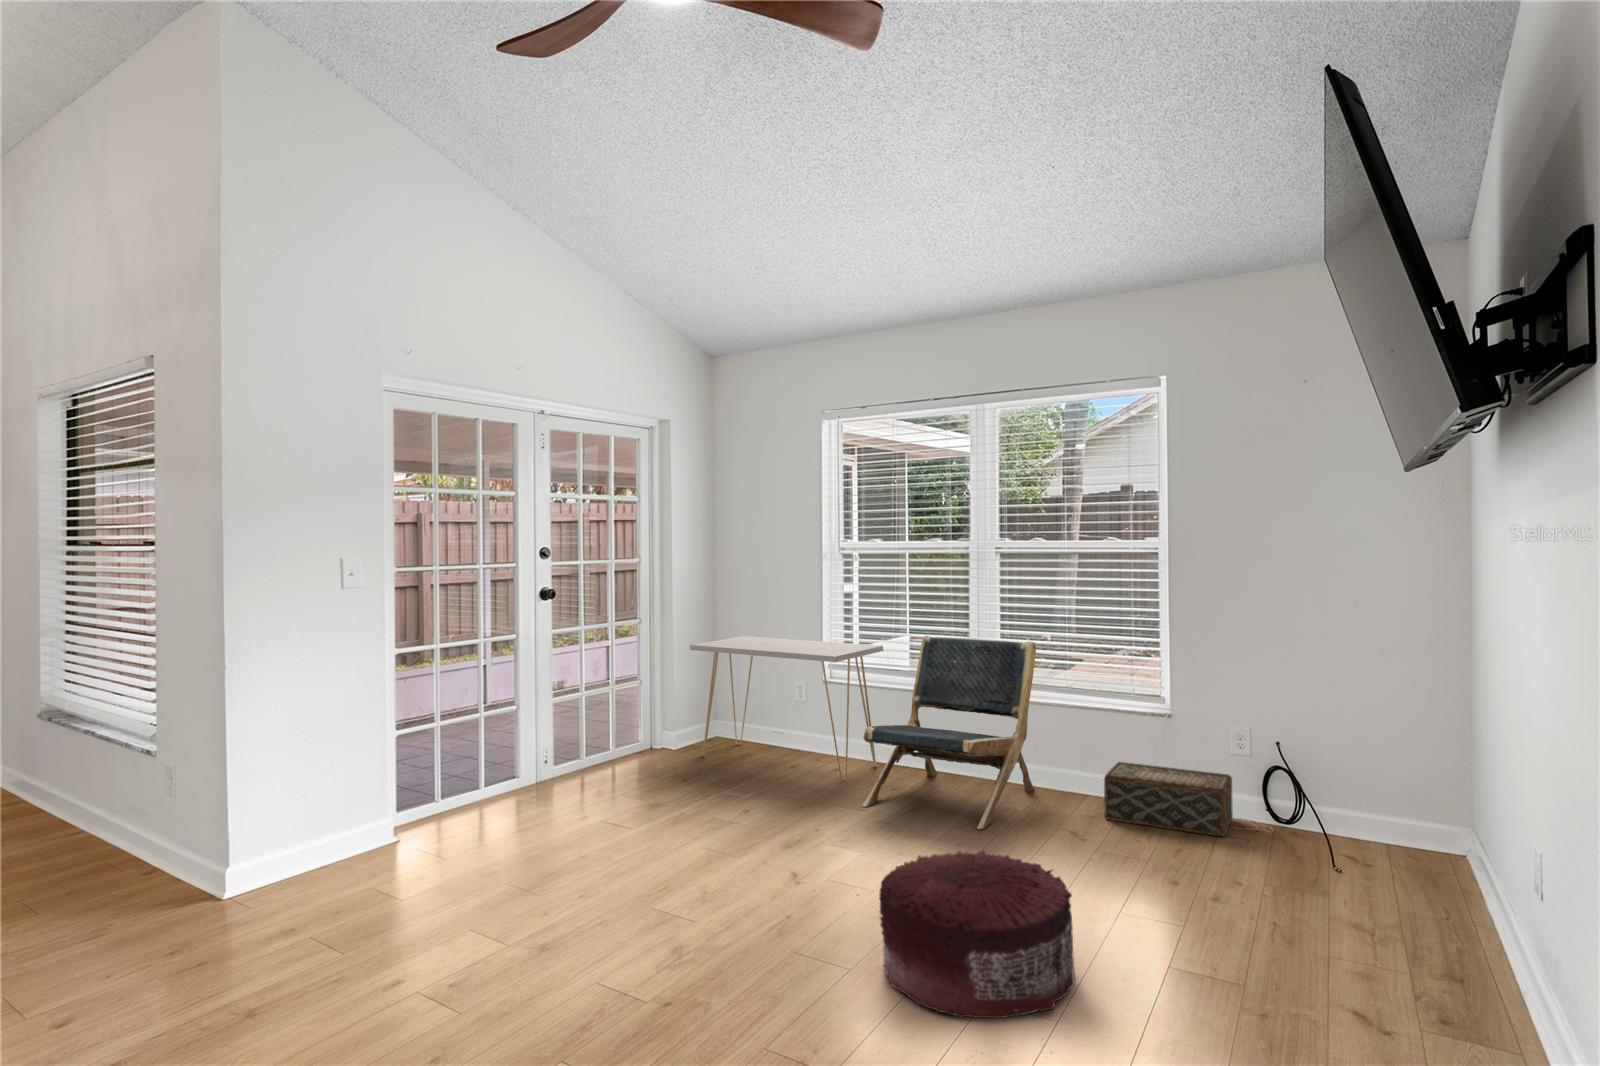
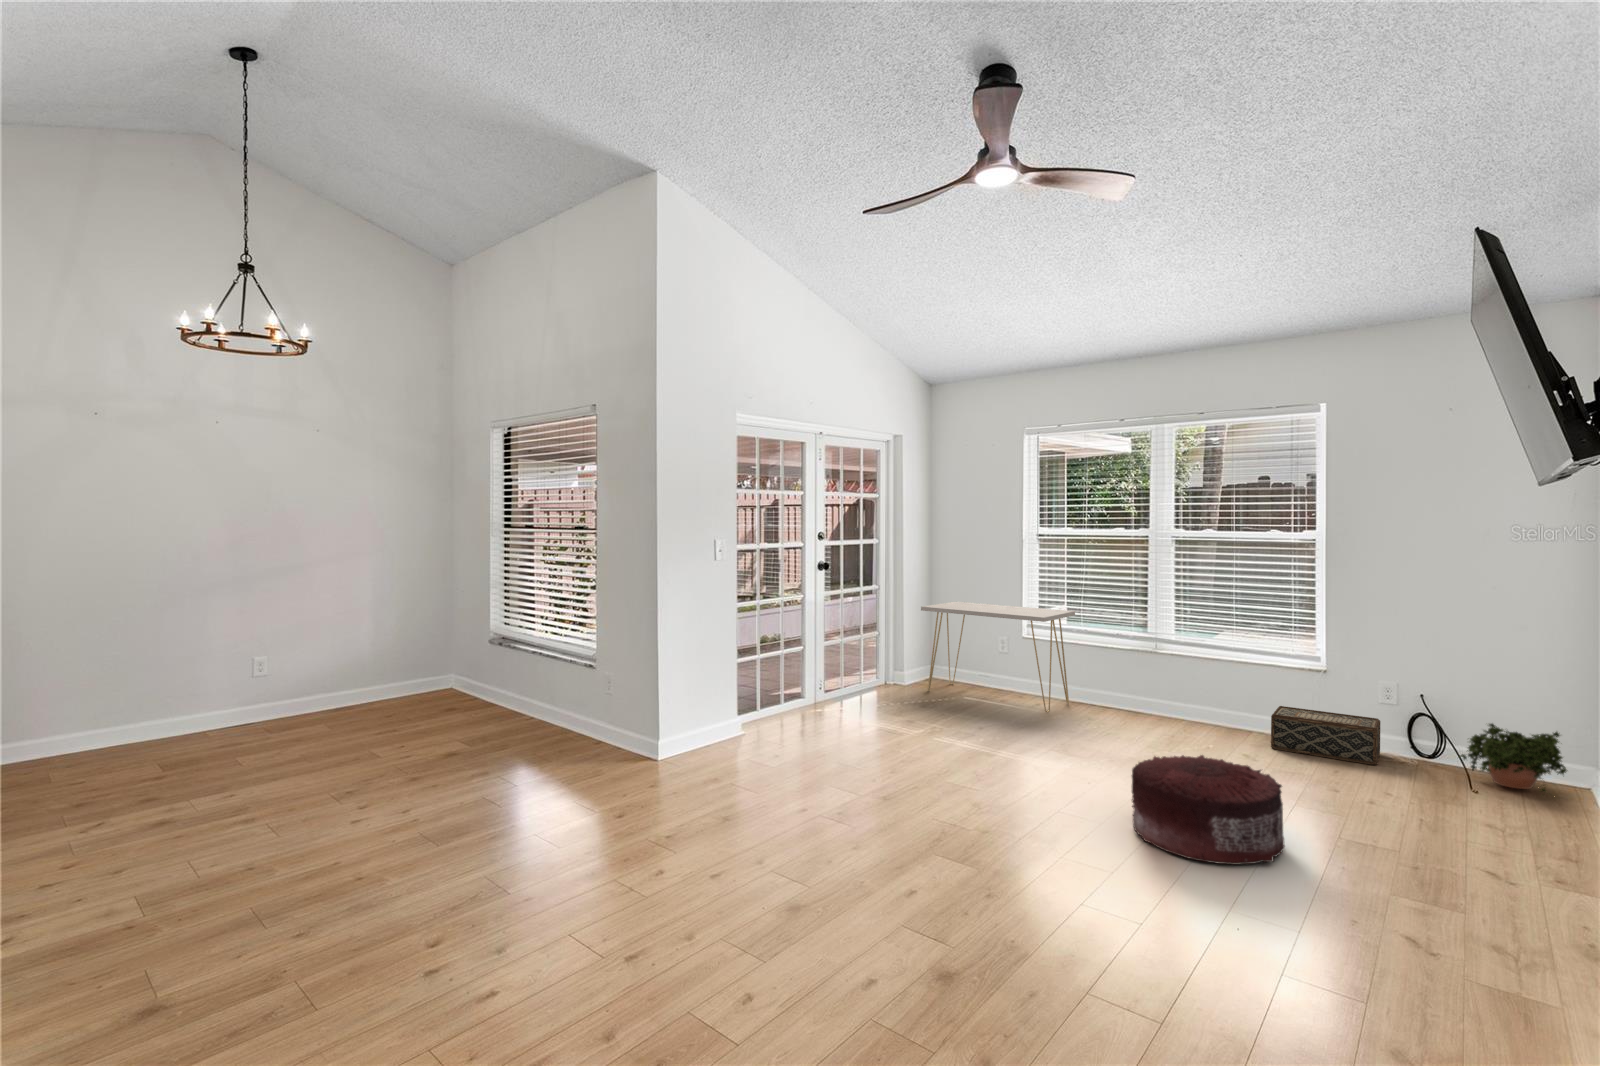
lounge chair: present [862,635,1036,829] -> none [1070,604,1209,750]
potted plant: none [1316,778,1438,874] -> present [1460,724,1567,791]

